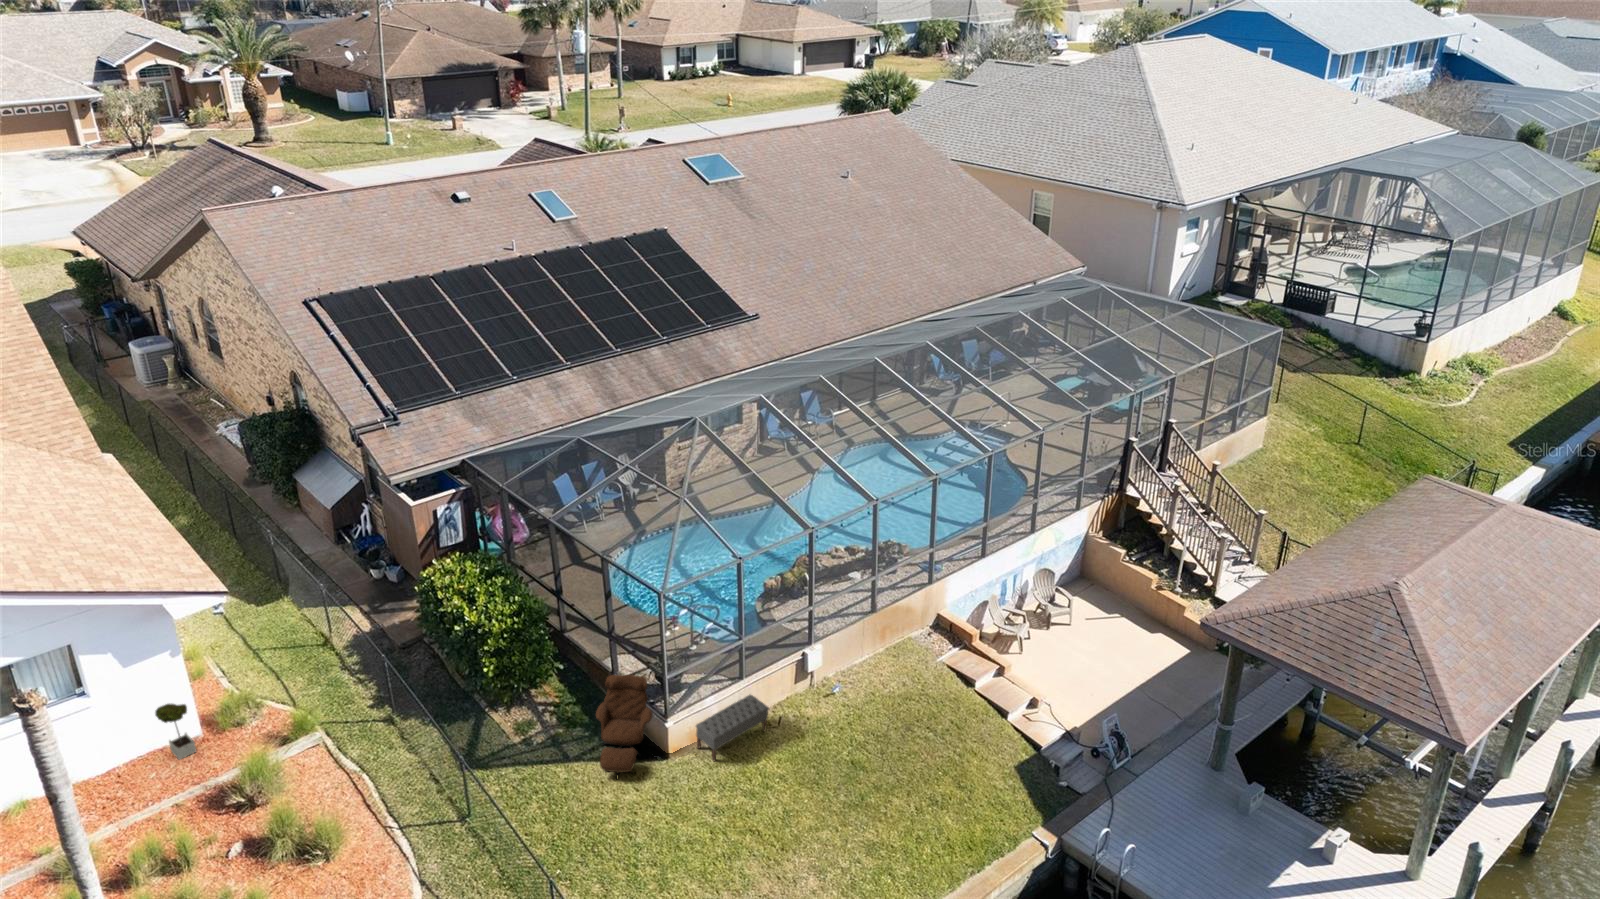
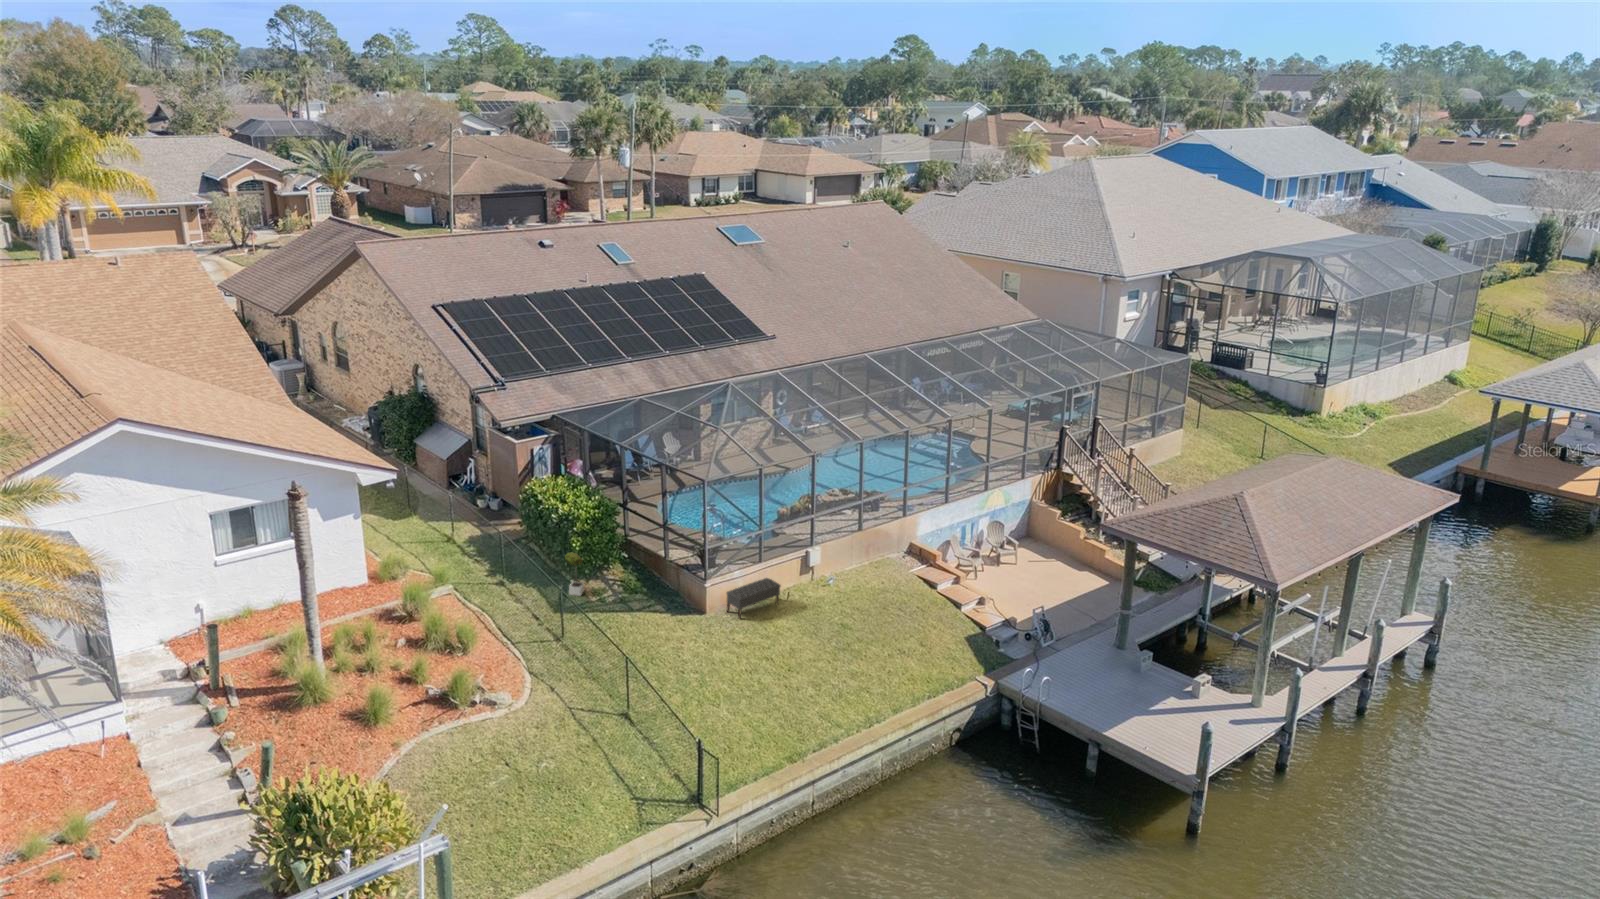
lounge chair: present [596,675,653,779] -> none [653,554,695,626]
potted tree: present [155,704,196,760] -> present [565,553,584,596]

